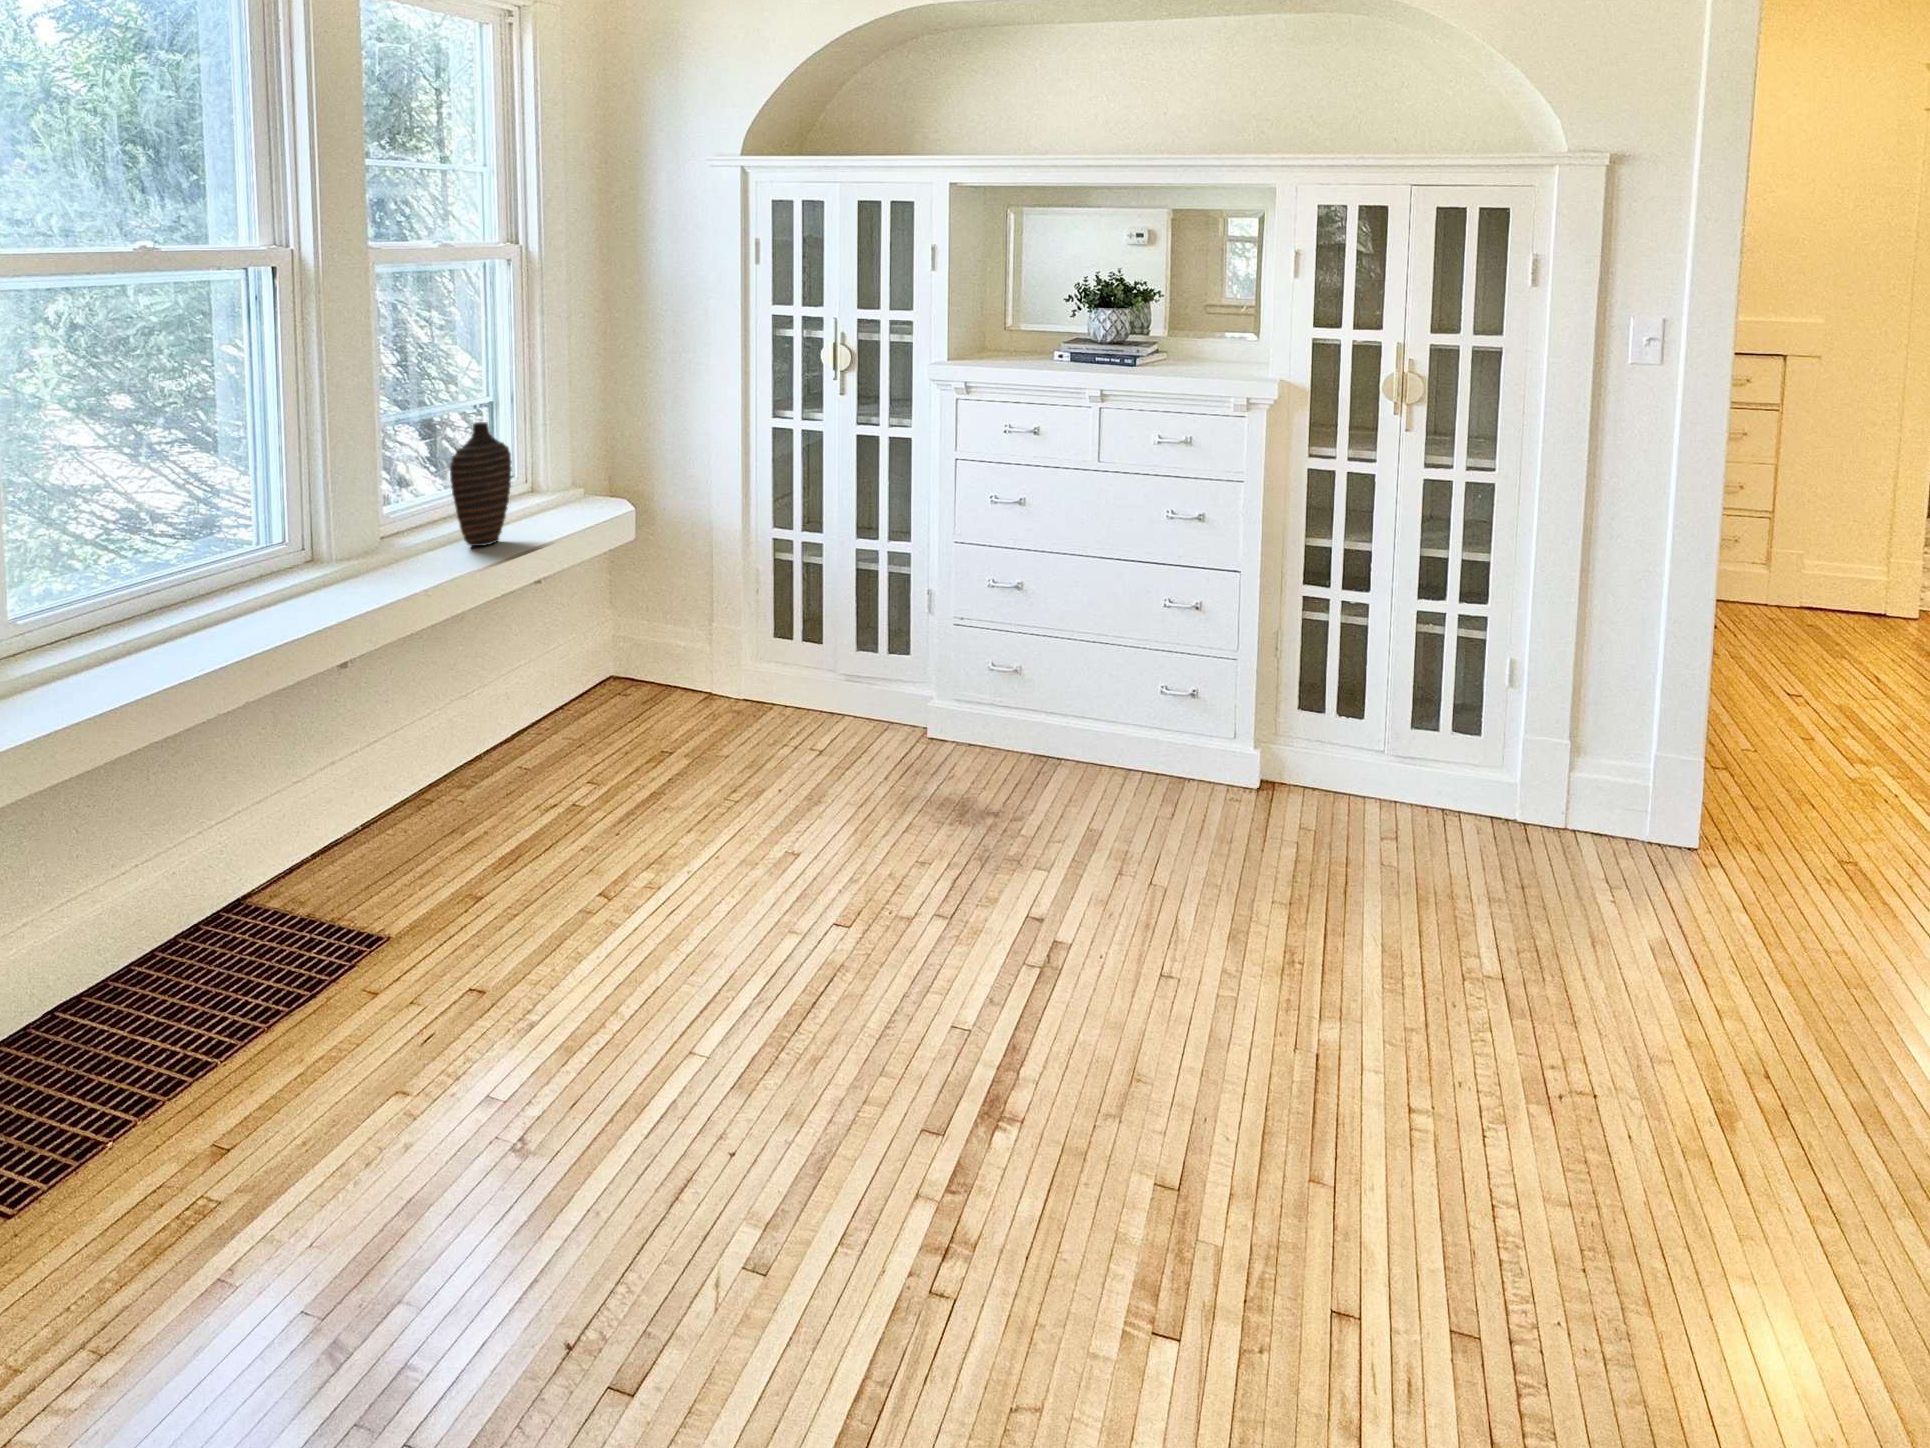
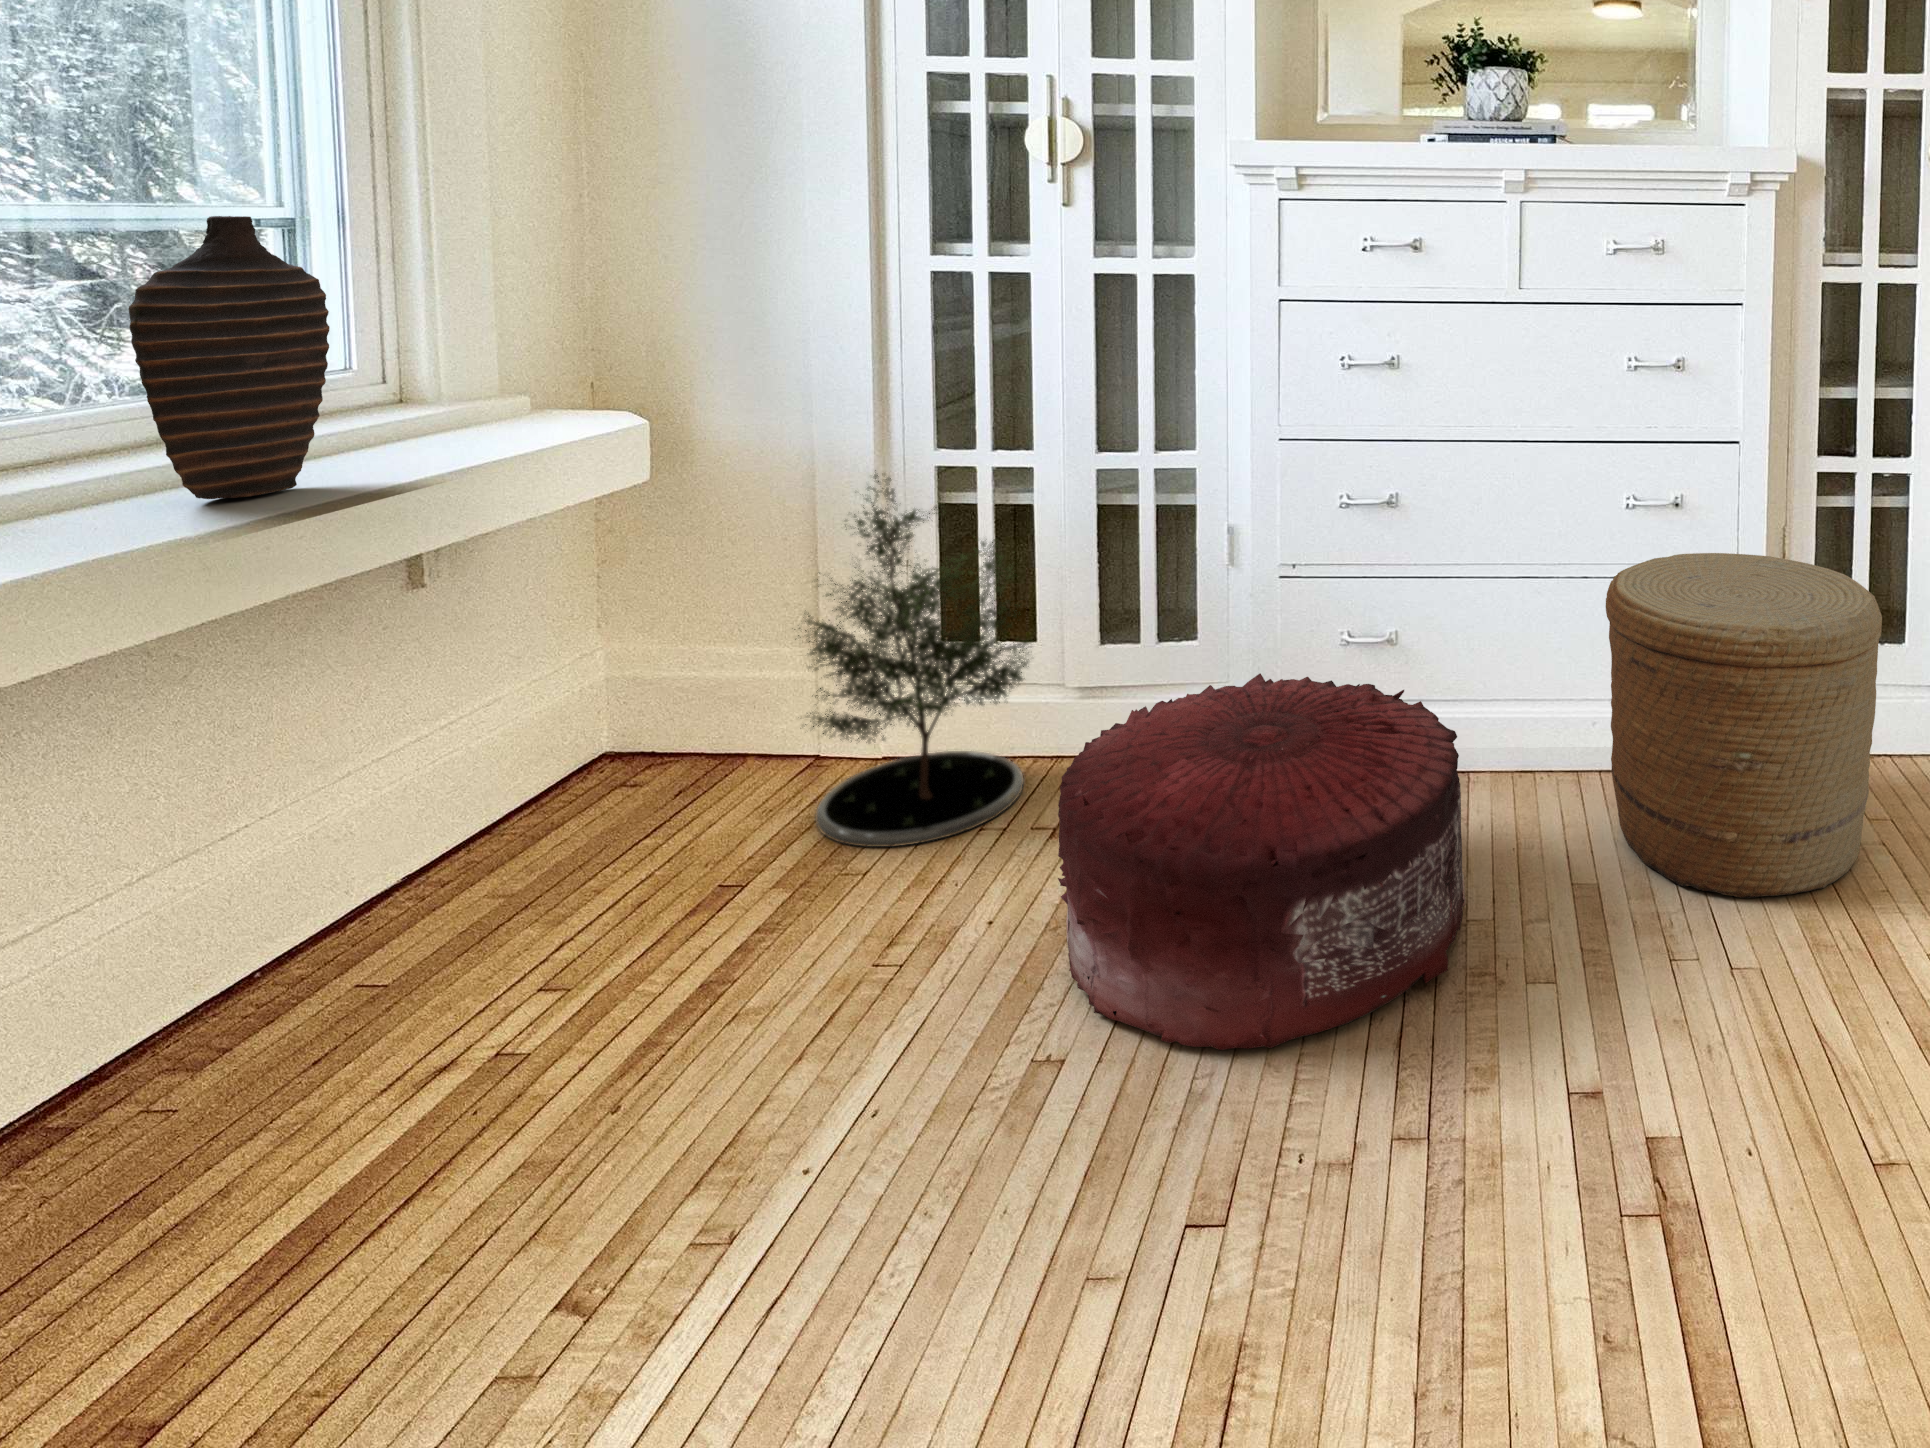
potted tree: none [695,543,819,747] -> present [794,470,1034,847]
woven basket: none [1121,640,1291,855] -> present [1606,553,1882,898]
pouf: none [806,680,1018,869] -> present [1058,673,1465,1050]

